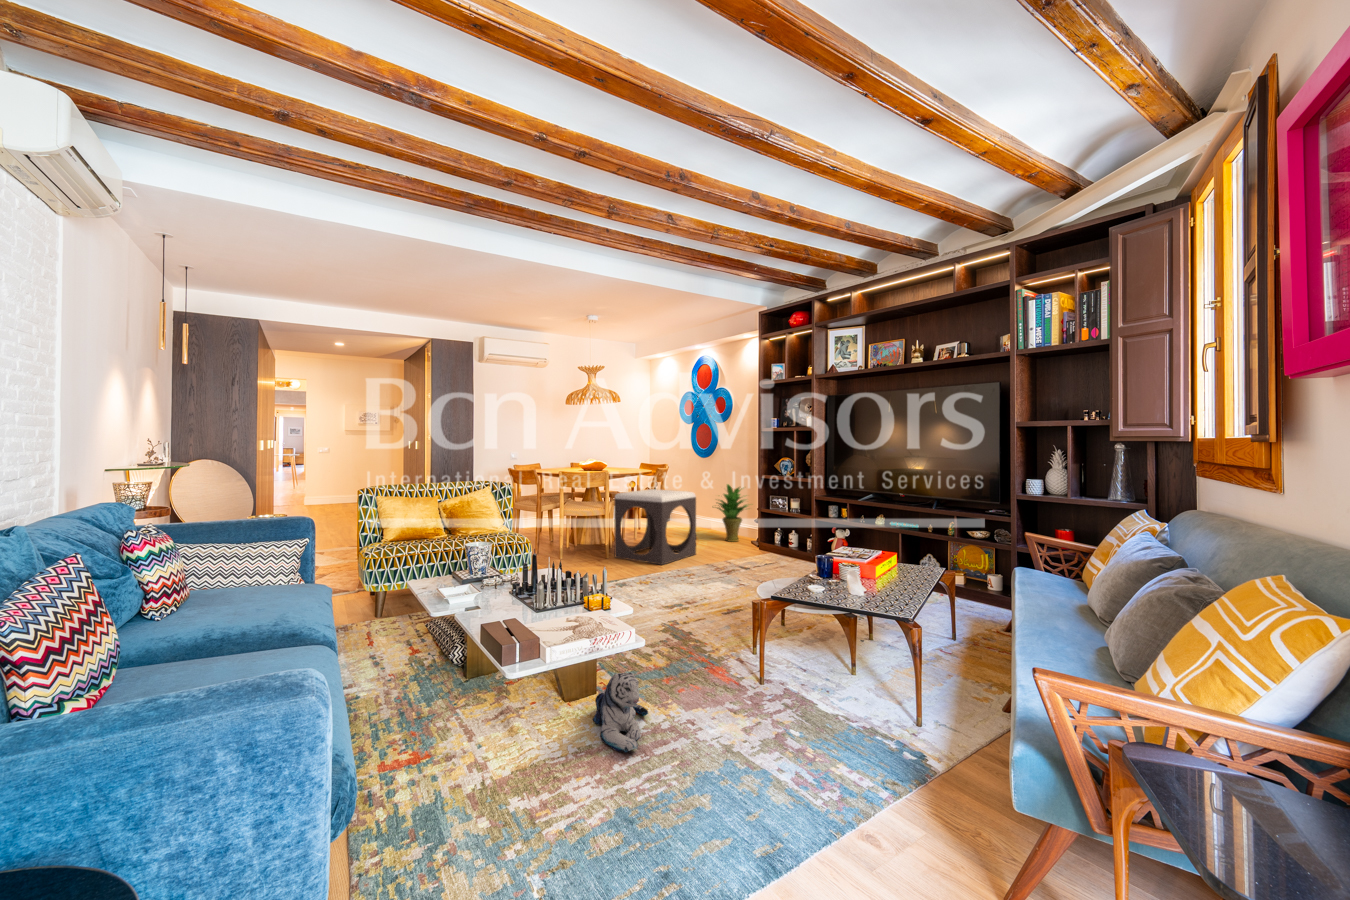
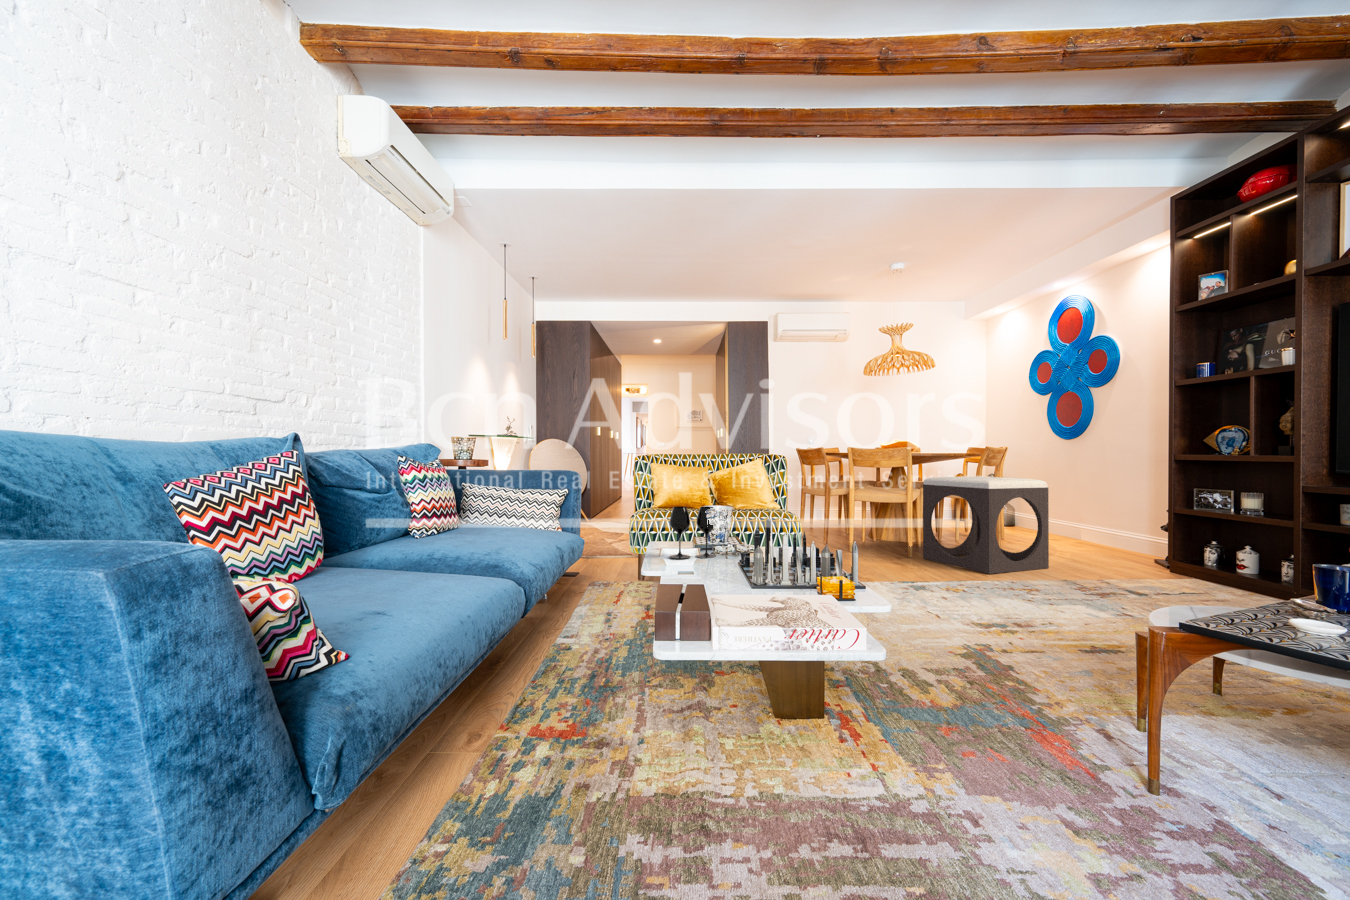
potted plant: present [717,484,748,542] -> none [1078,477,1158,560]
wine glass: none [440,547,483,597] -> present [669,506,716,559]
plush toy: present [593,673,648,753] -> none [801,692,894,832]

